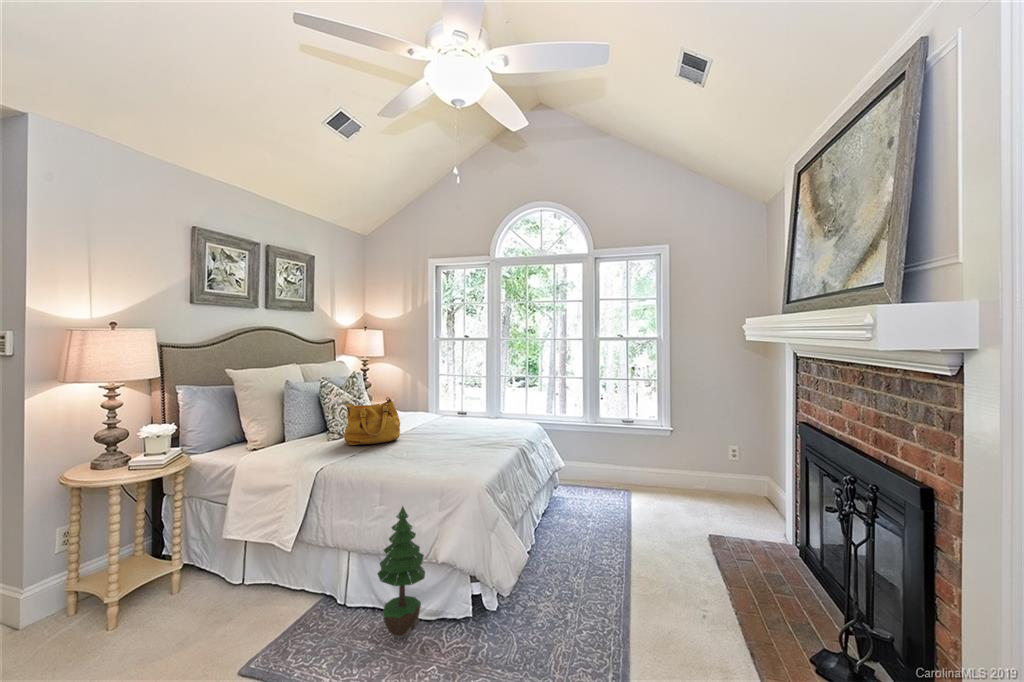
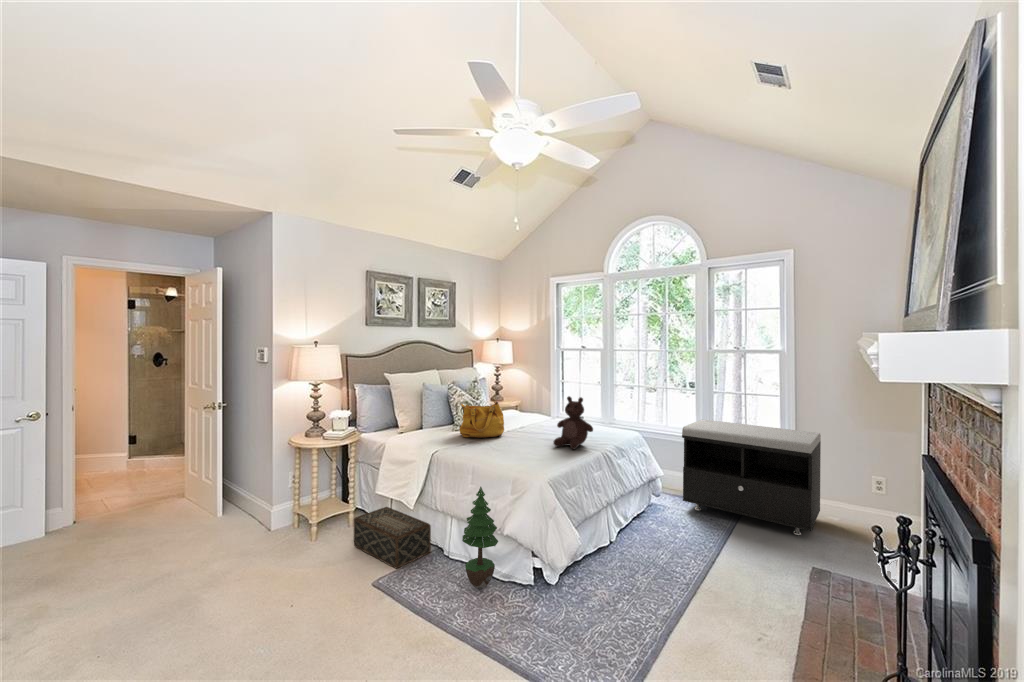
teddy bear: none [466,388,510,447] -> present [553,396,593,449]
storage bench: none [580,406,697,507] -> present [682,419,821,535]
woven basket: none [191,551,316,637] -> present [354,507,431,568]

